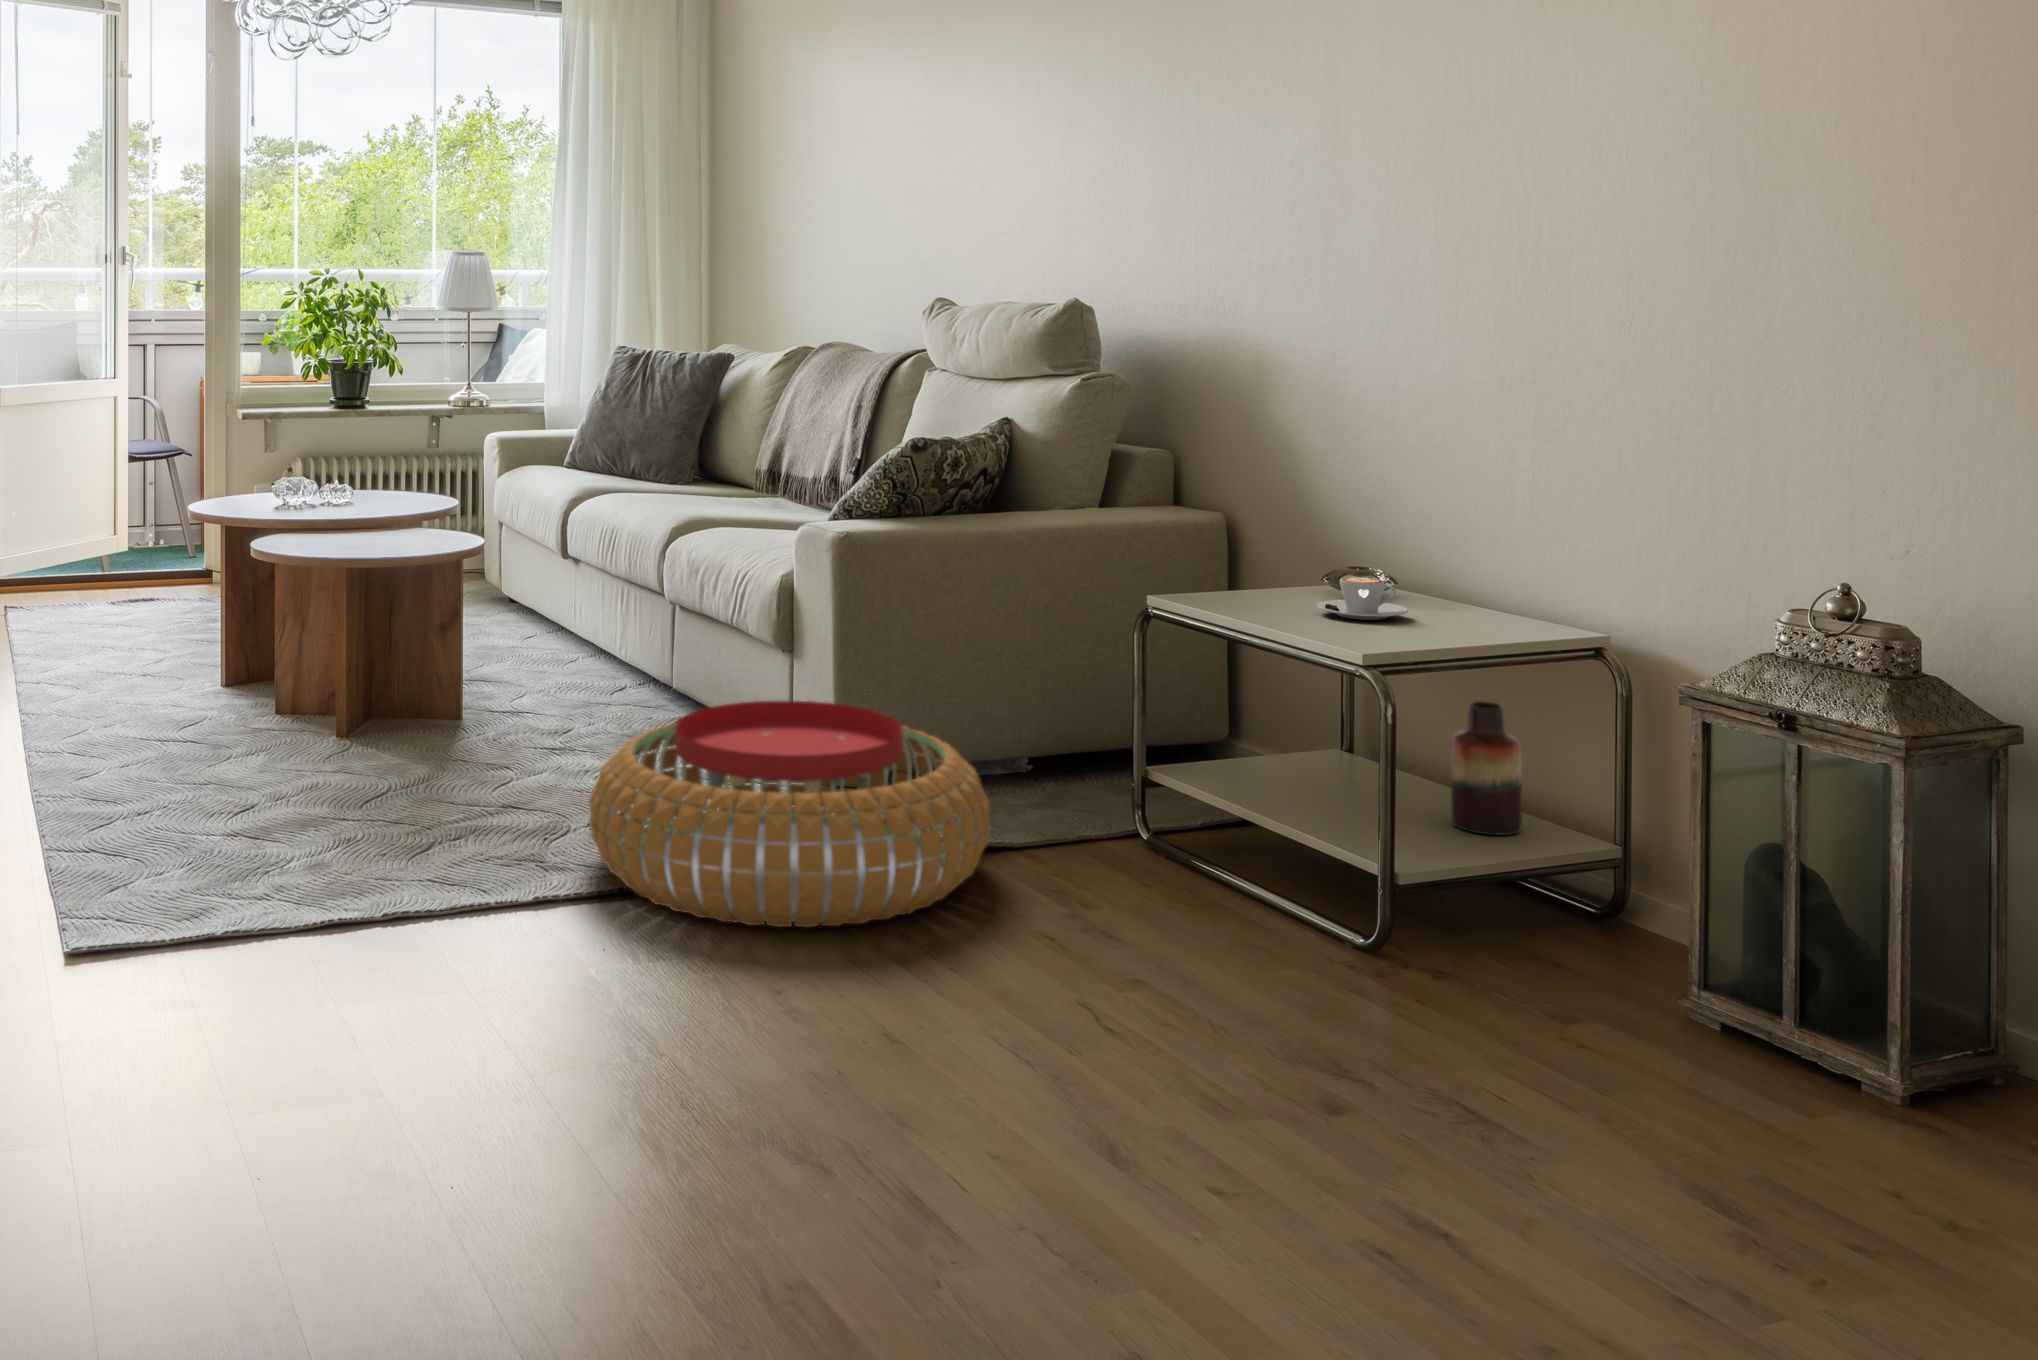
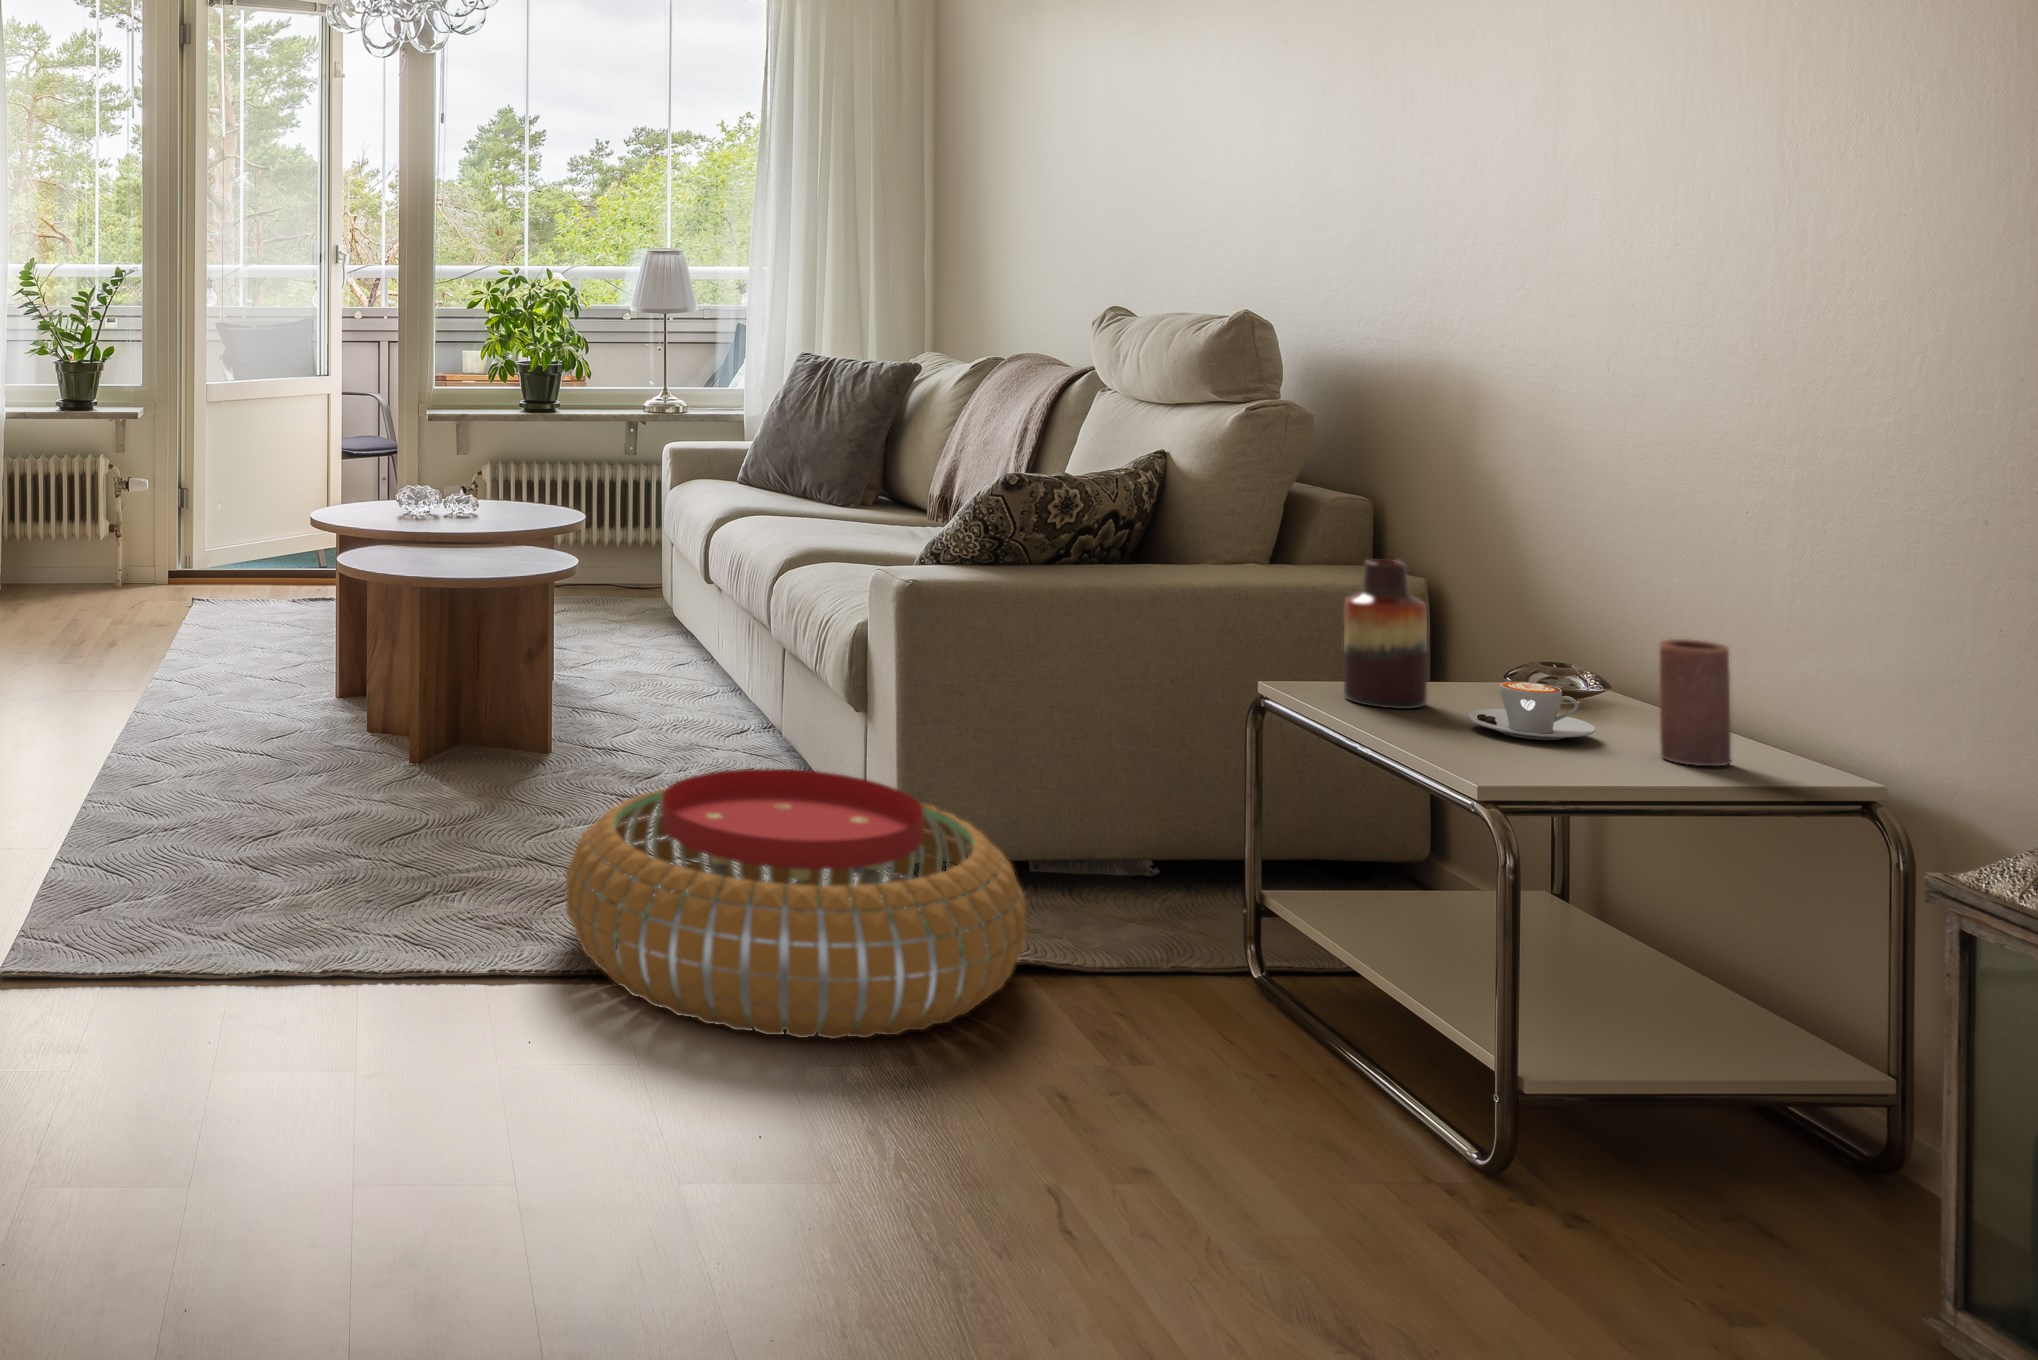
candle: none [1456,535,1505,629] -> present [1659,639,1731,766]
vase: present [1451,701,1522,835] -> present [1344,560,1427,709]

